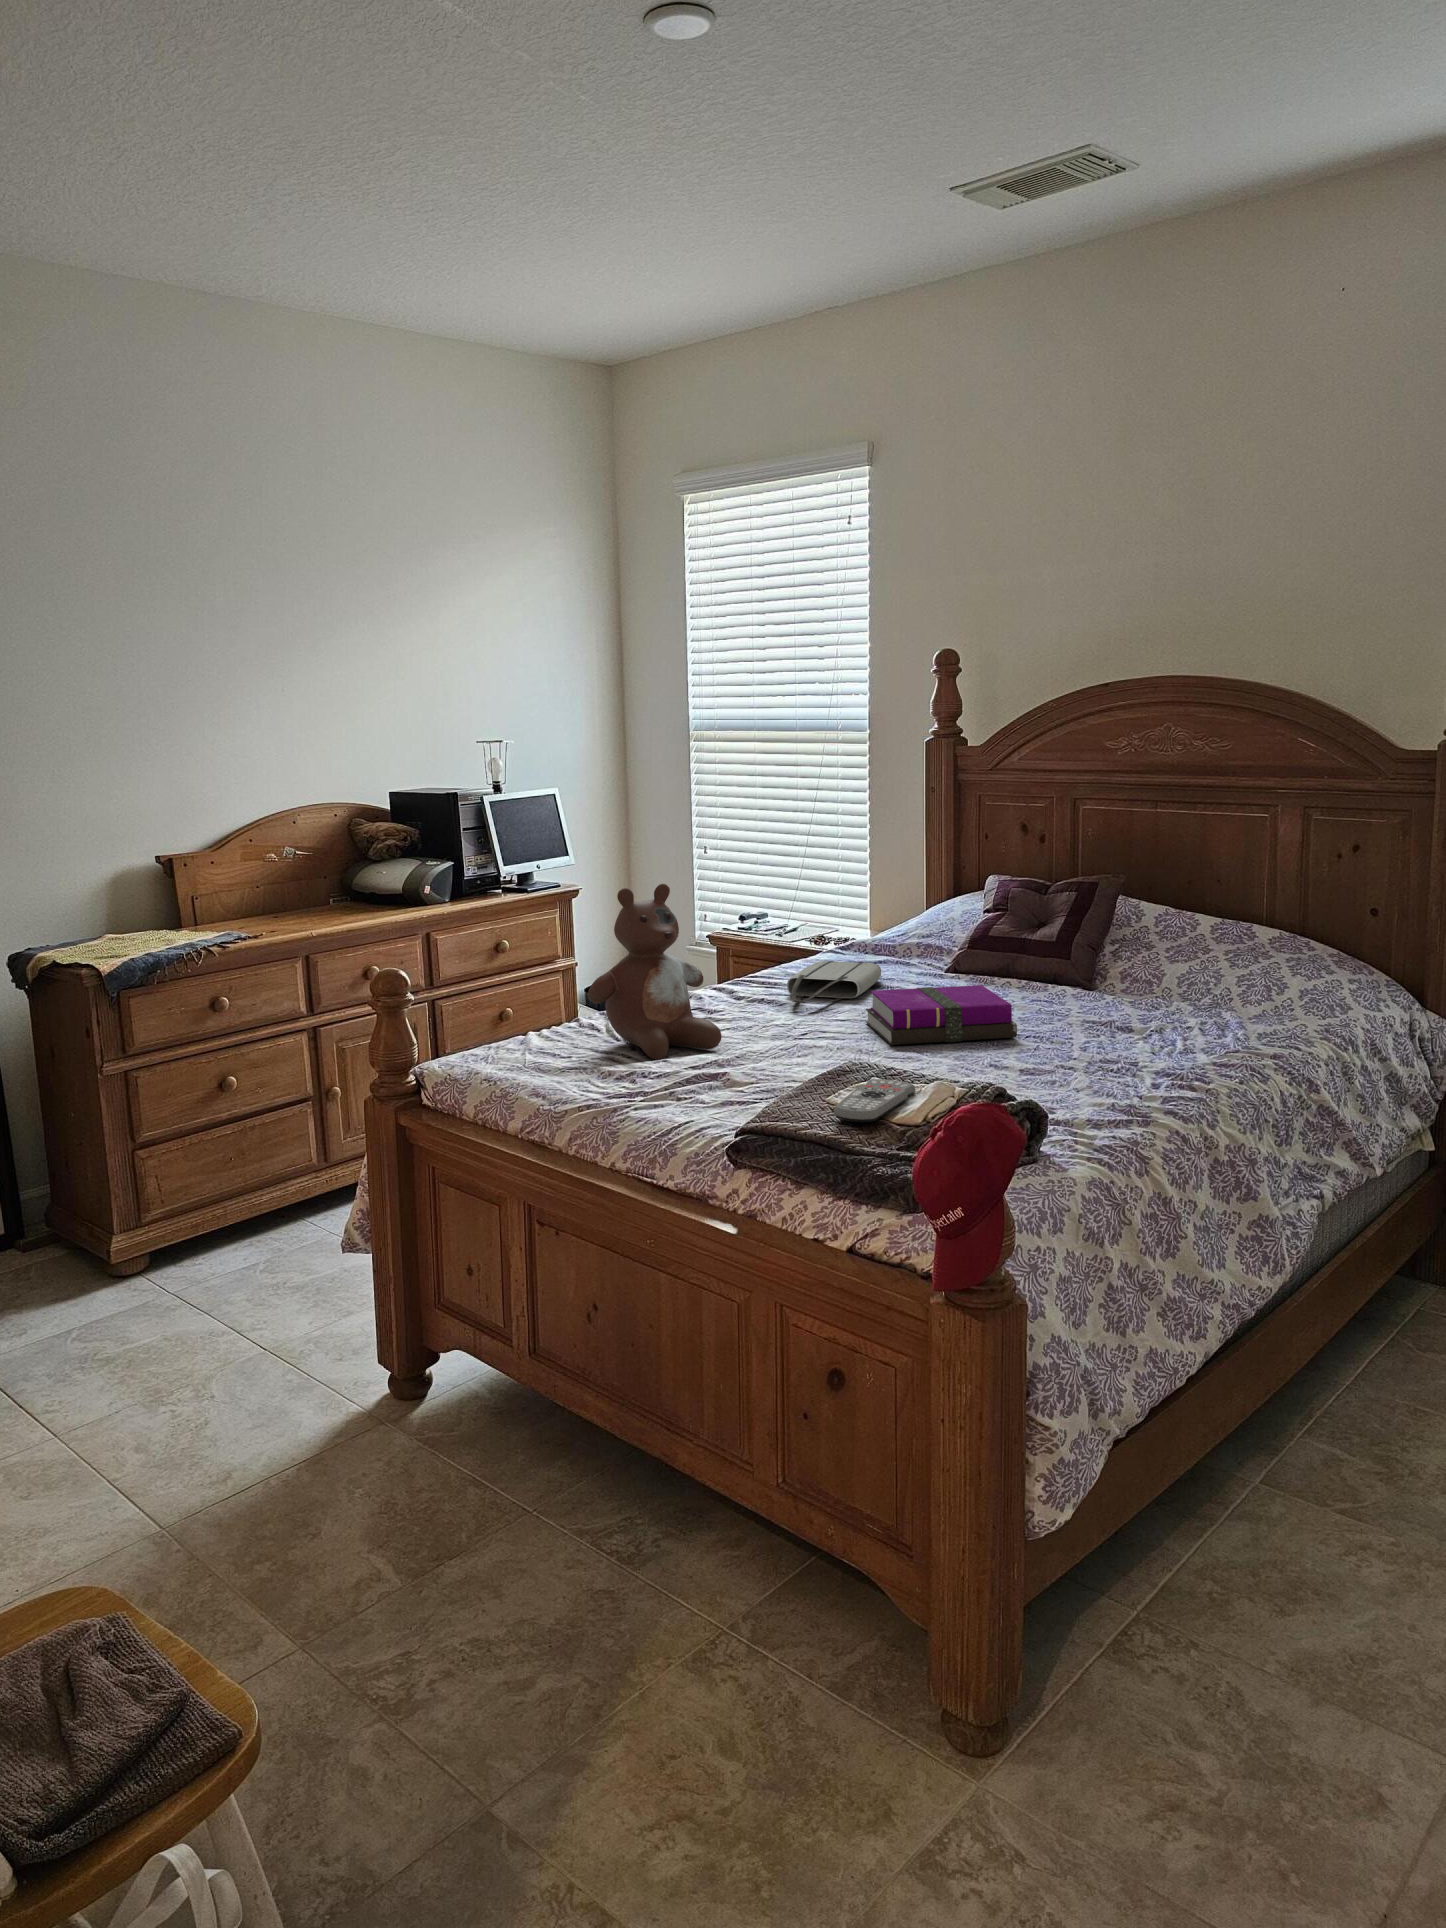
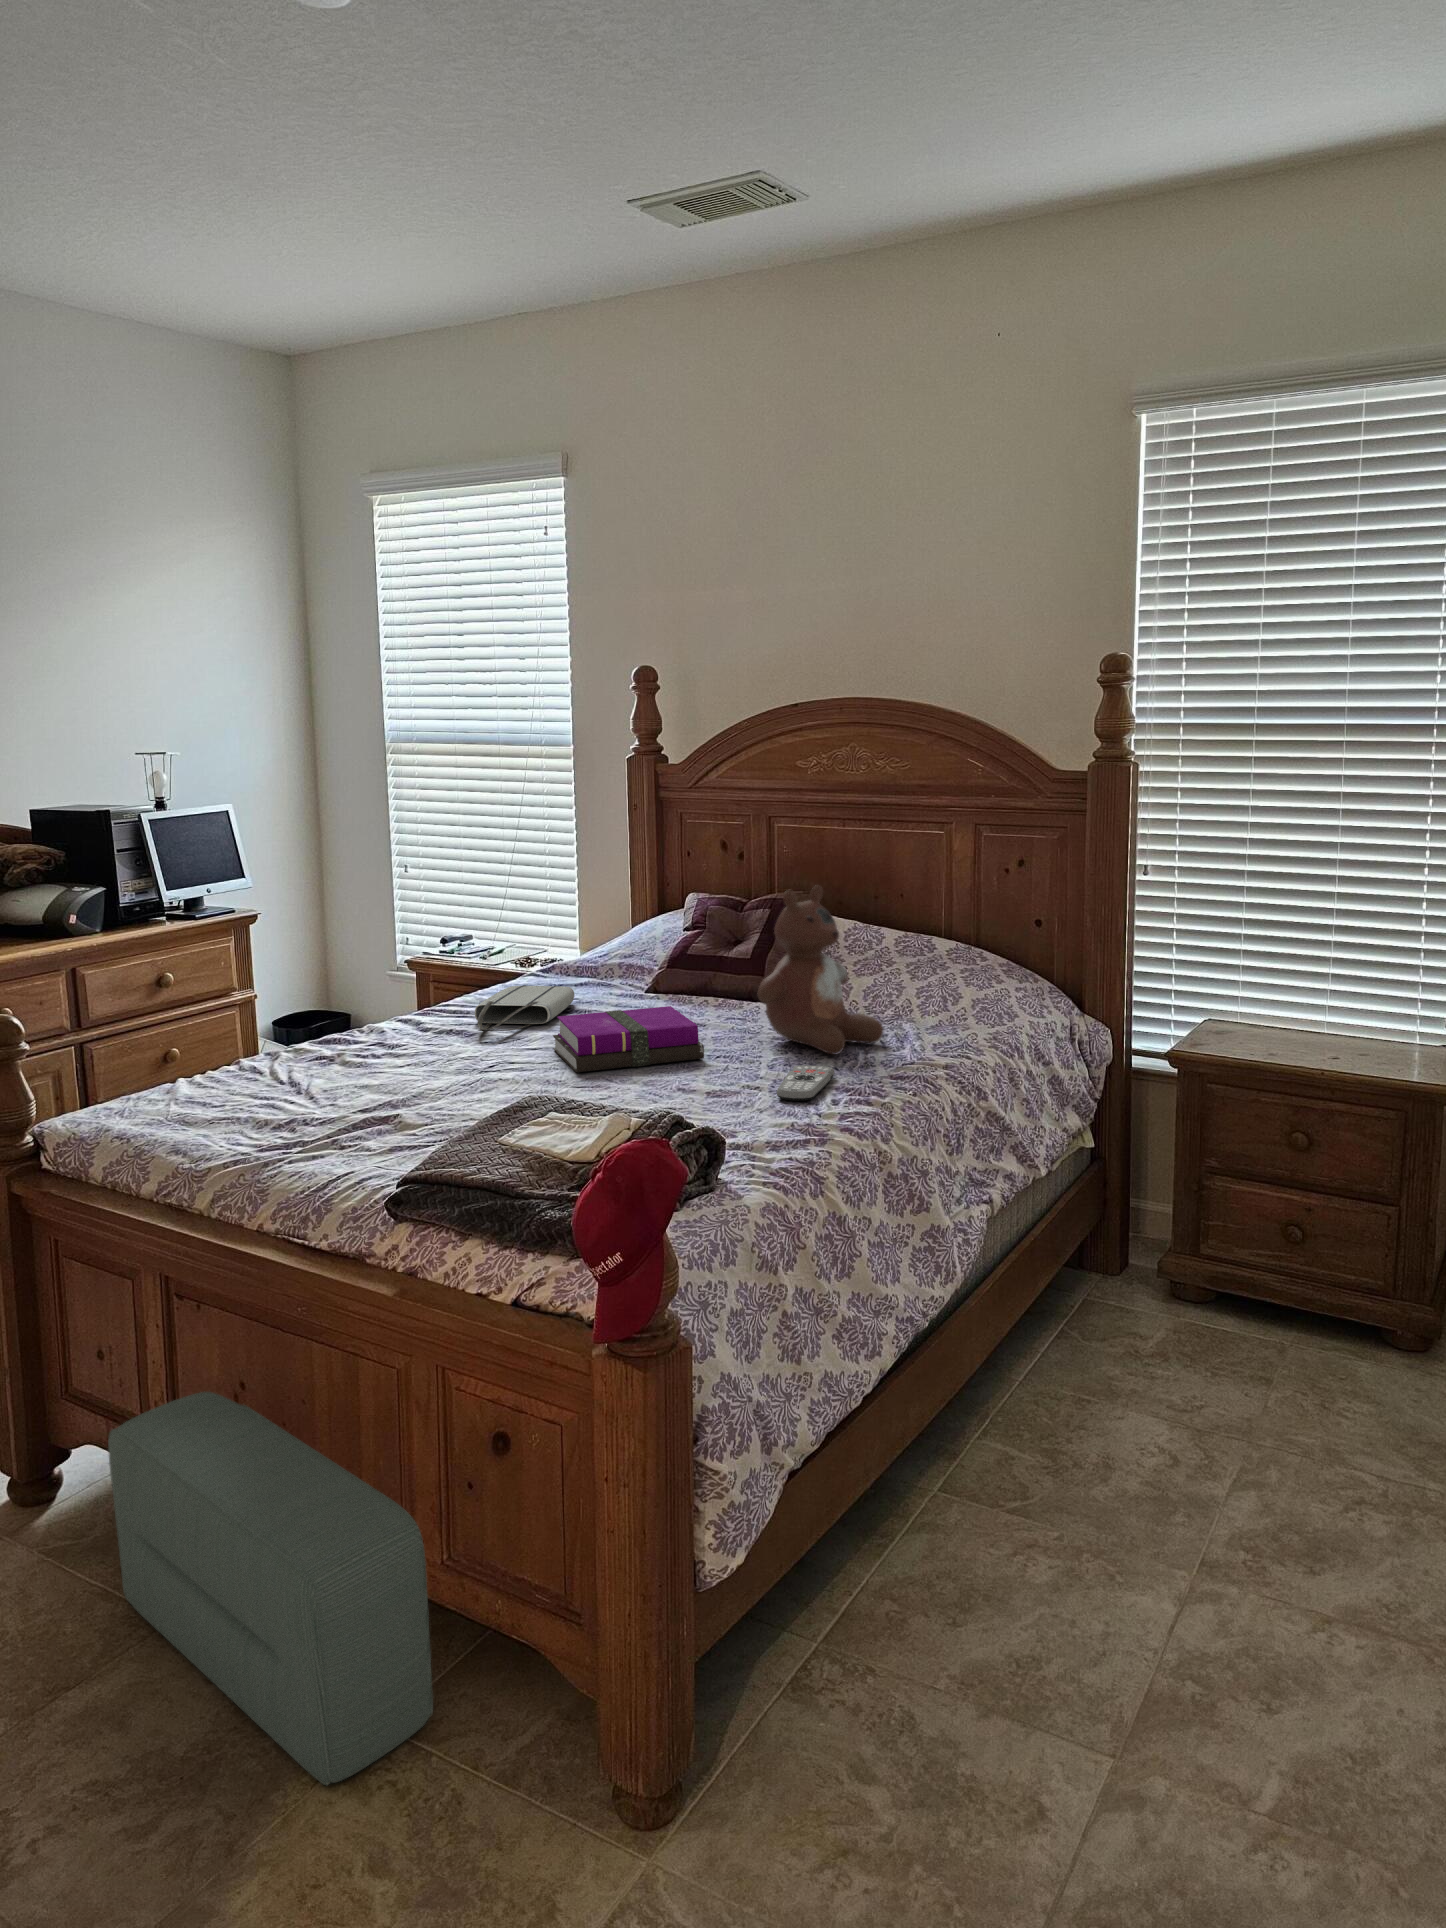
stuffed bear: present [588,884,722,1059] -> present [758,885,884,1055]
remote control: present [834,1079,915,1122] -> present [777,1065,834,1101]
pouf: none [478,1313,764,1669] -> present [108,1392,433,1785]

